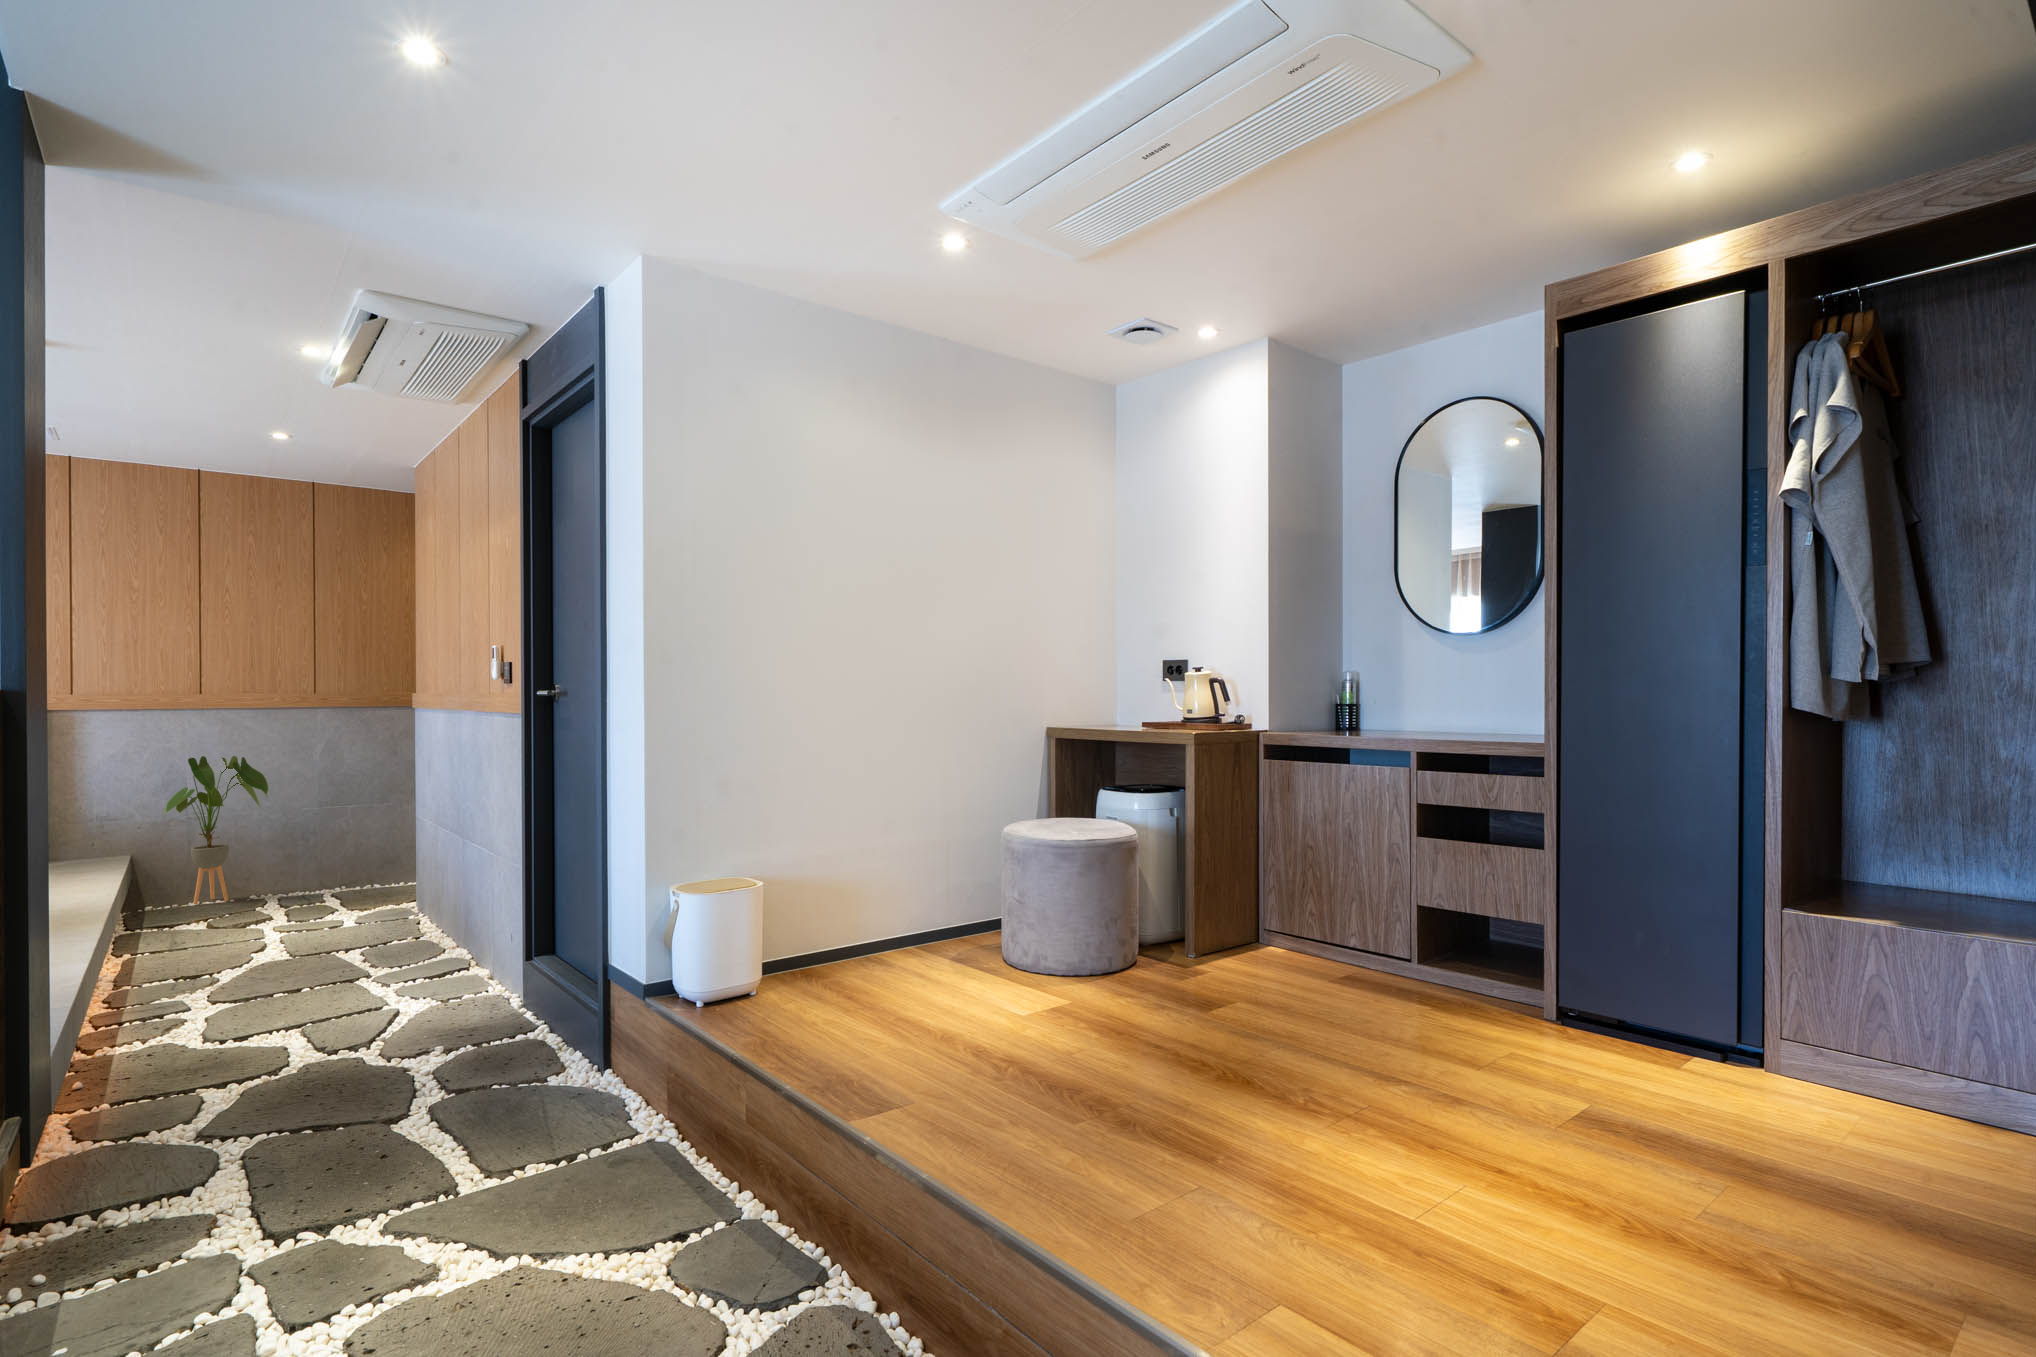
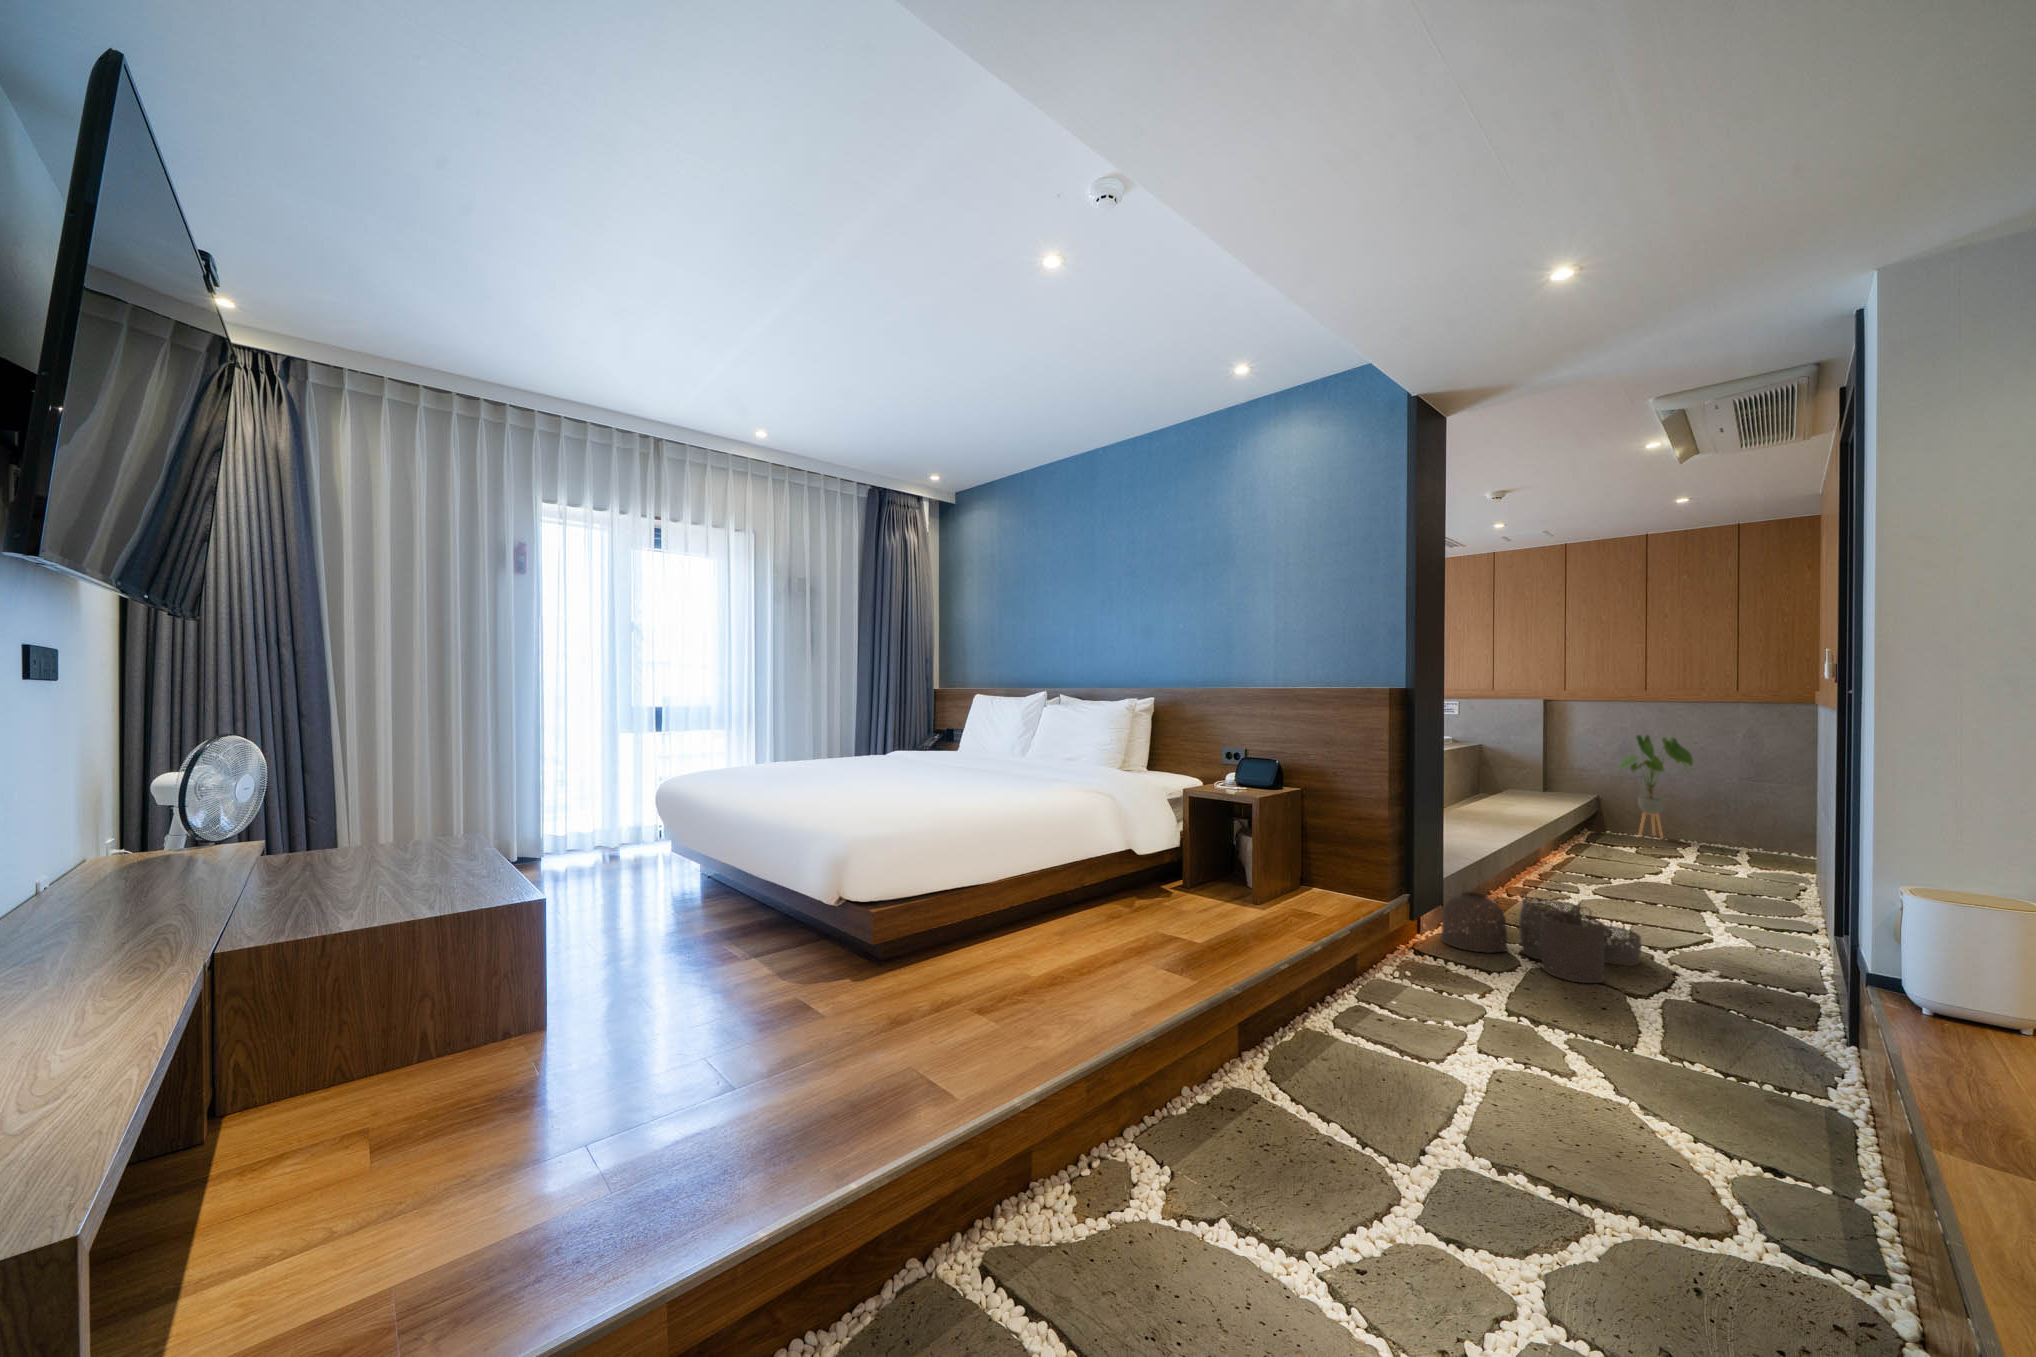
woven basket: none [35,1016,358,1185] -> present [1441,890,1641,983]

